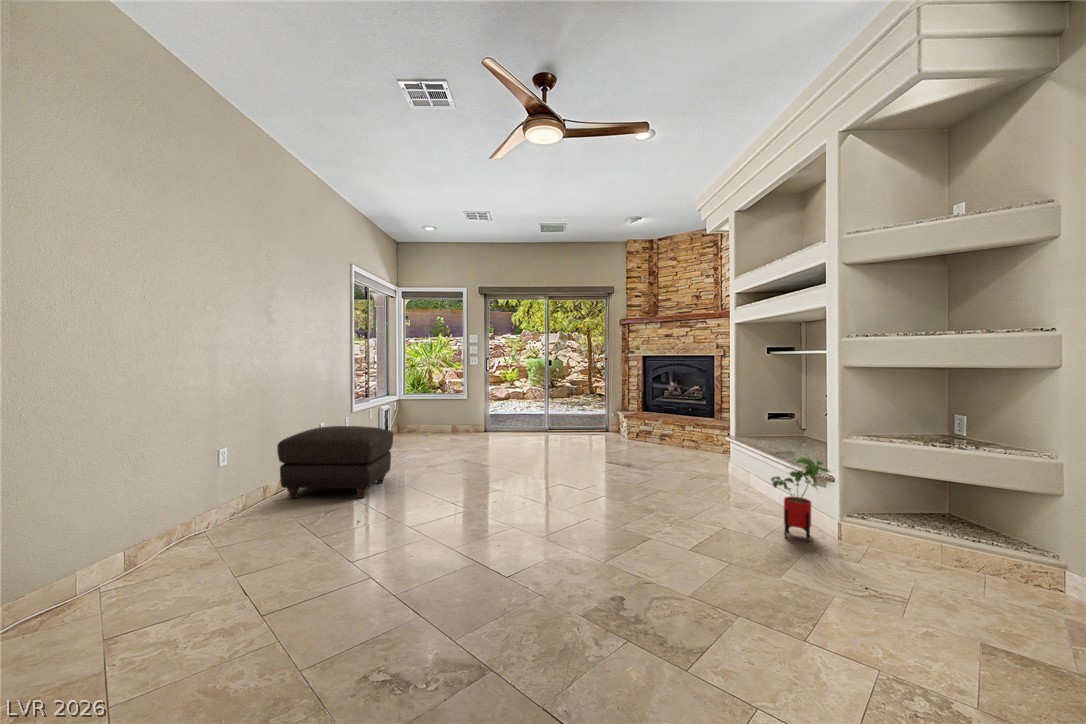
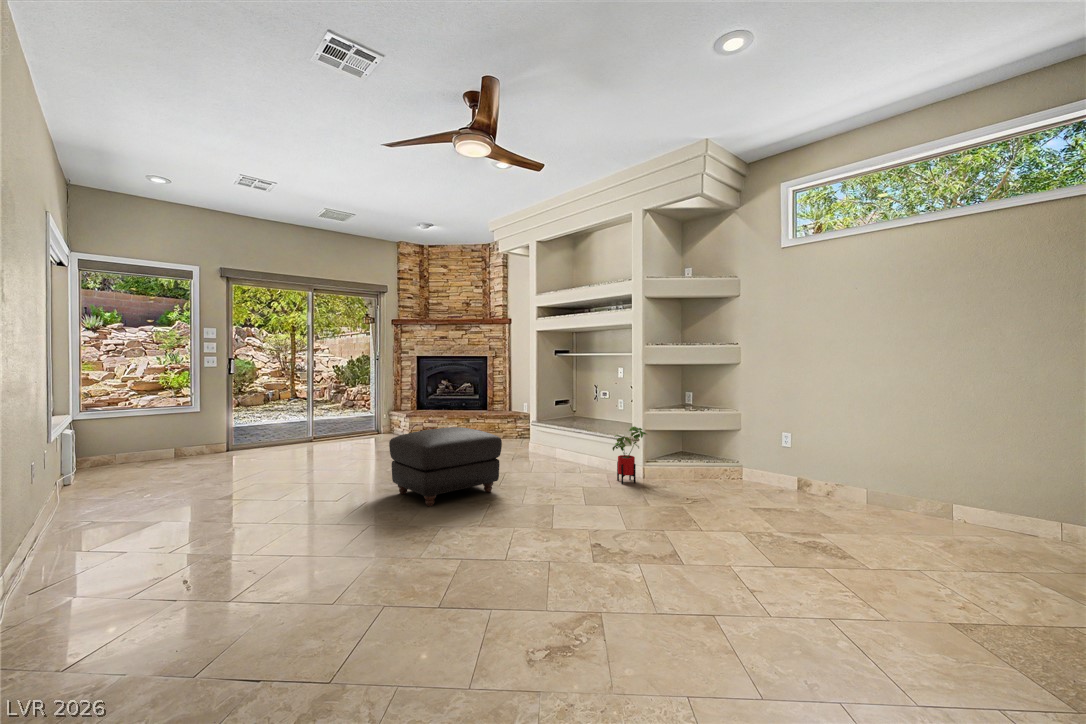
ottoman: present [277,426,393,498] -> present [389,427,502,506]

